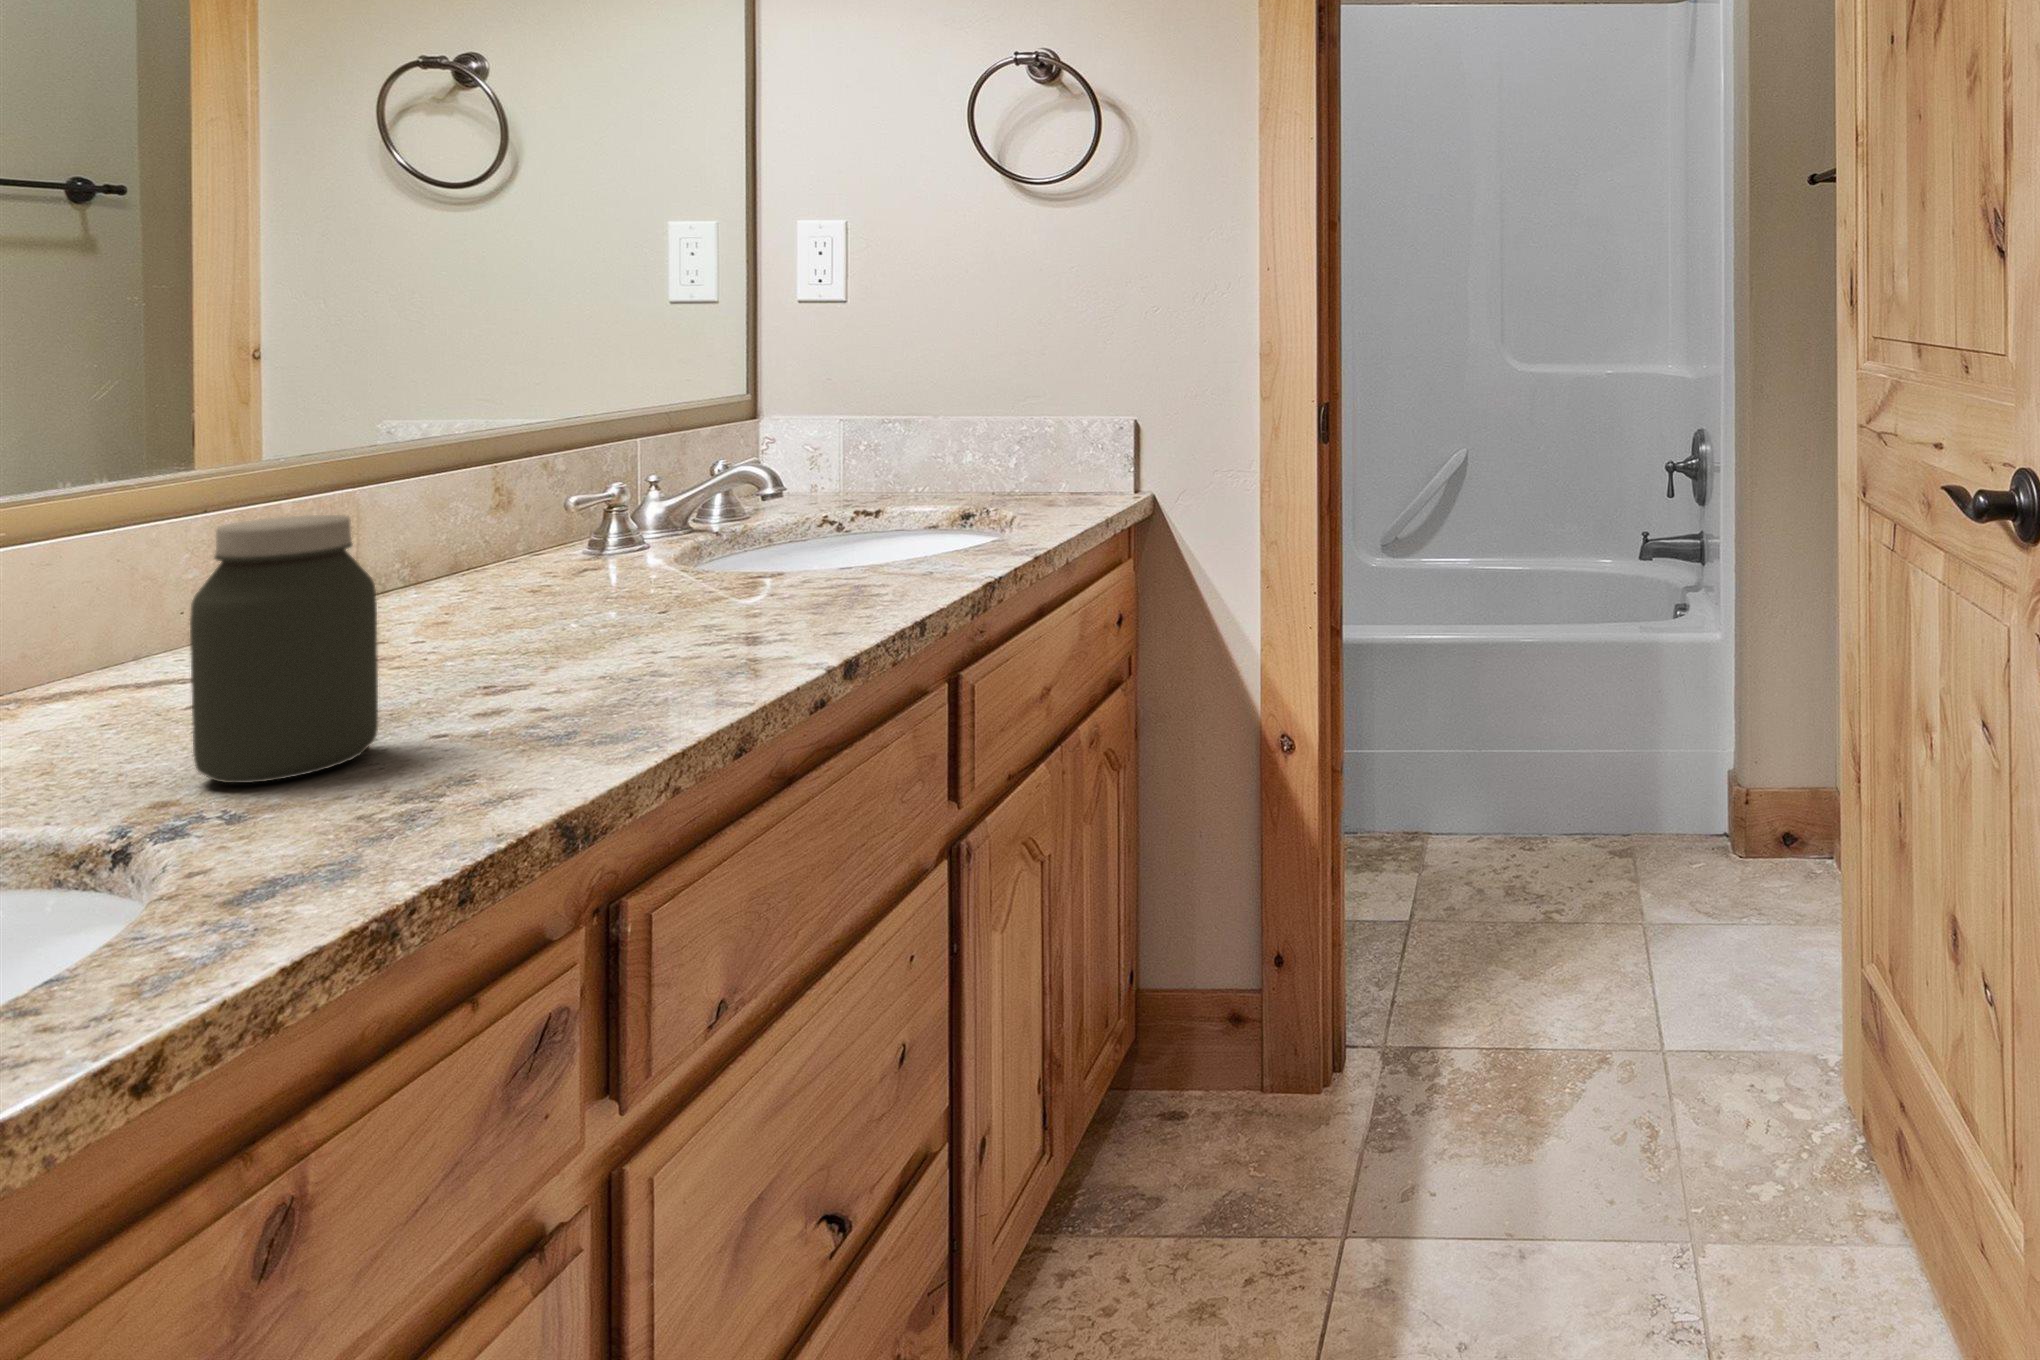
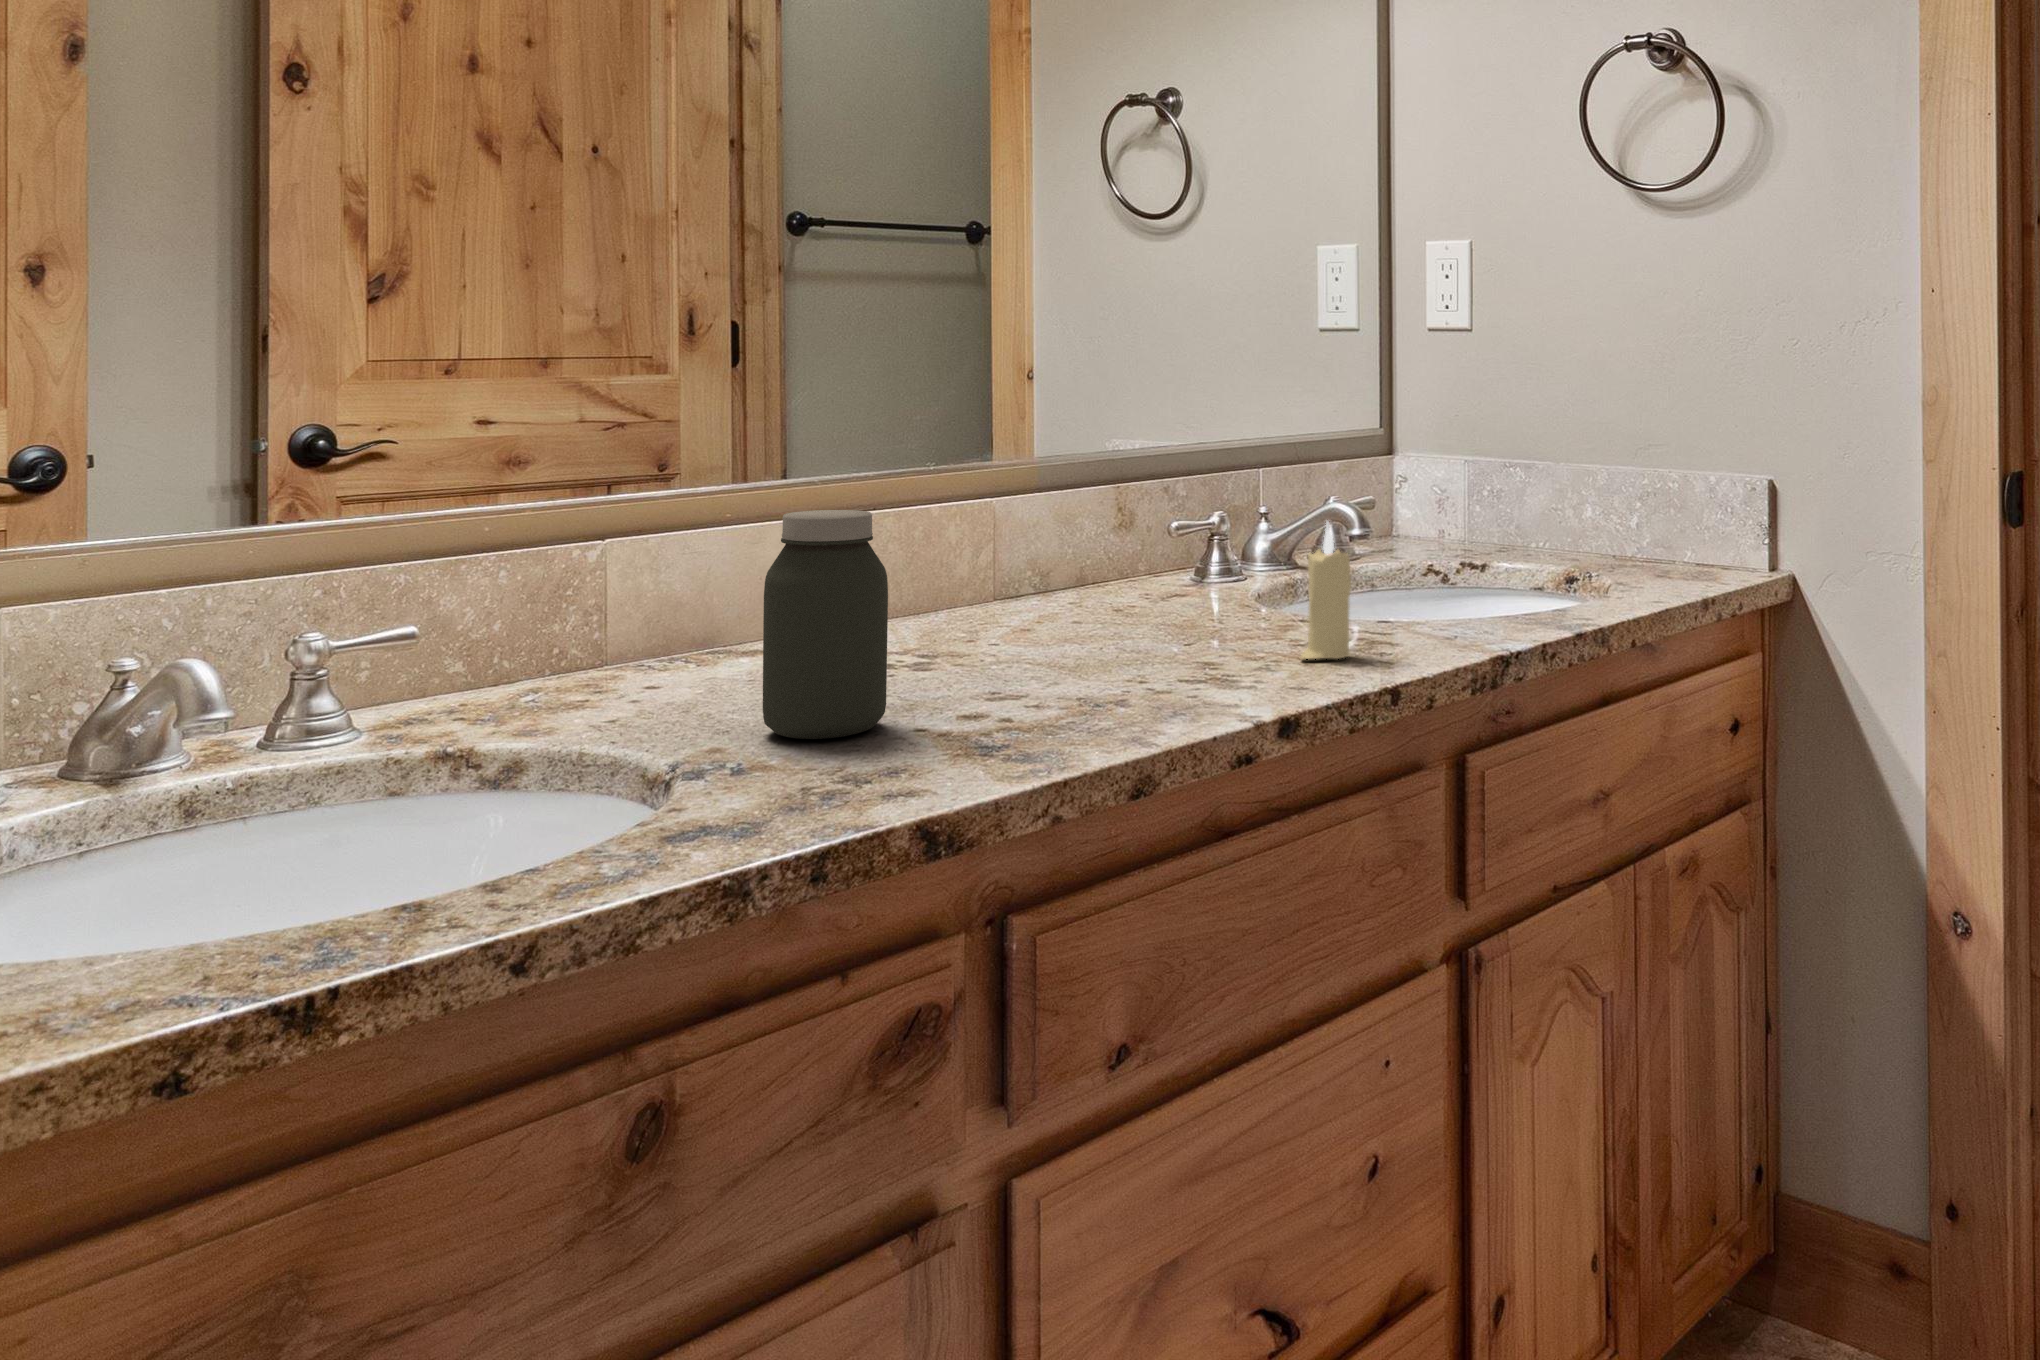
candle: none [798,479,848,610] -> present [1301,522,1351,659]

